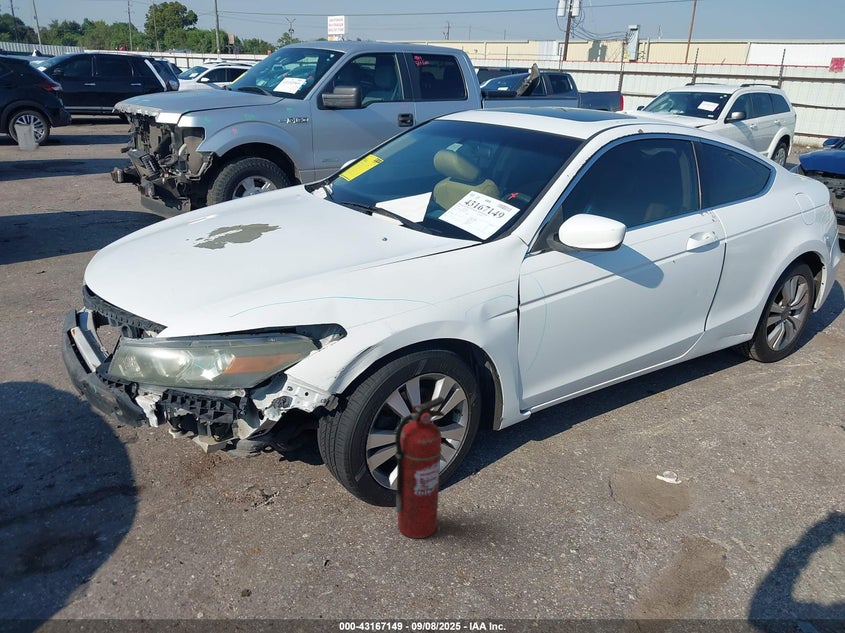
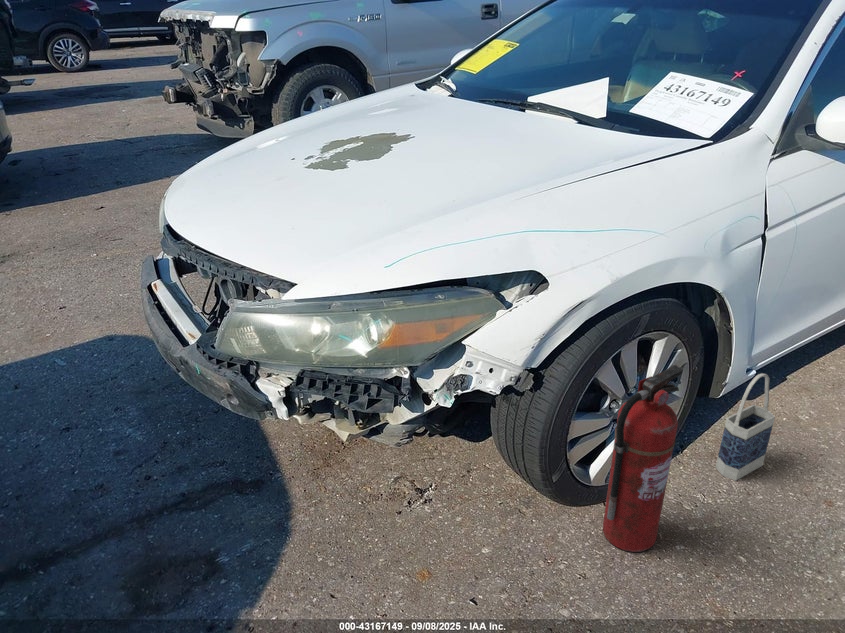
trash can: present [14,124,39,151] -> none [52,49,79,78]
bag: none [499,411,539,495] -> present [716,373,775,481]

